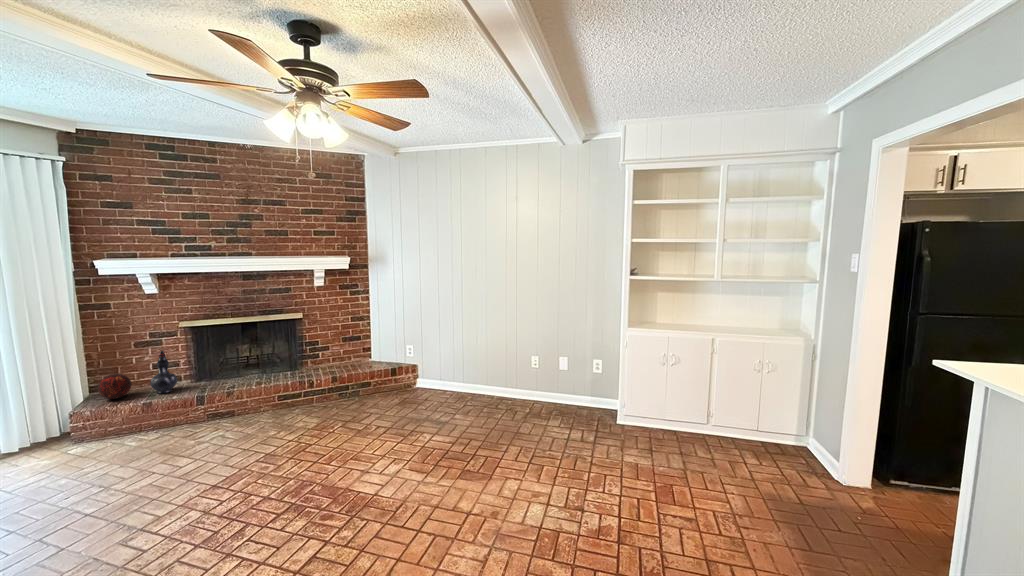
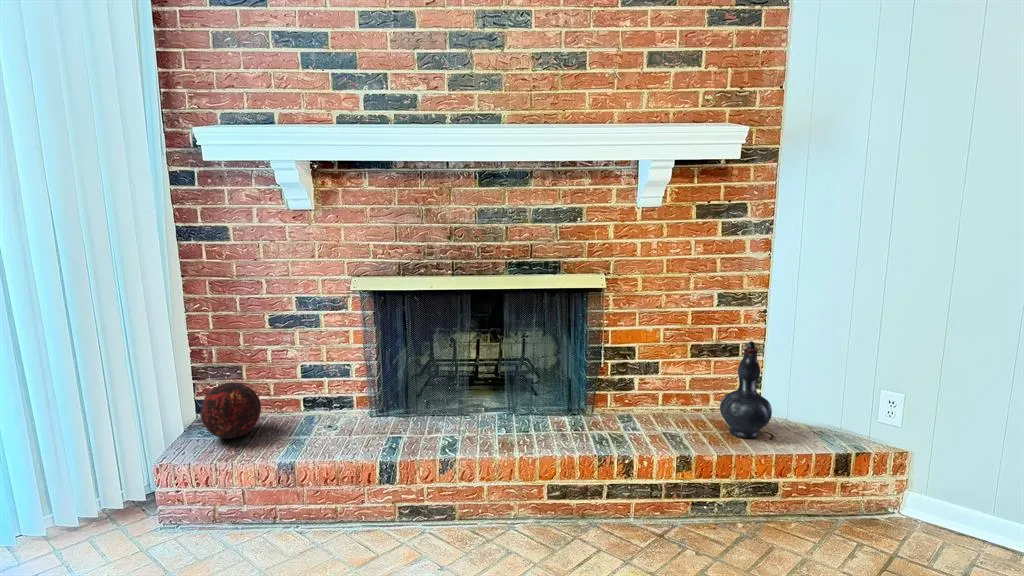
decorative vase: present [150,351,177,393] -> present [720,341,772,438]

